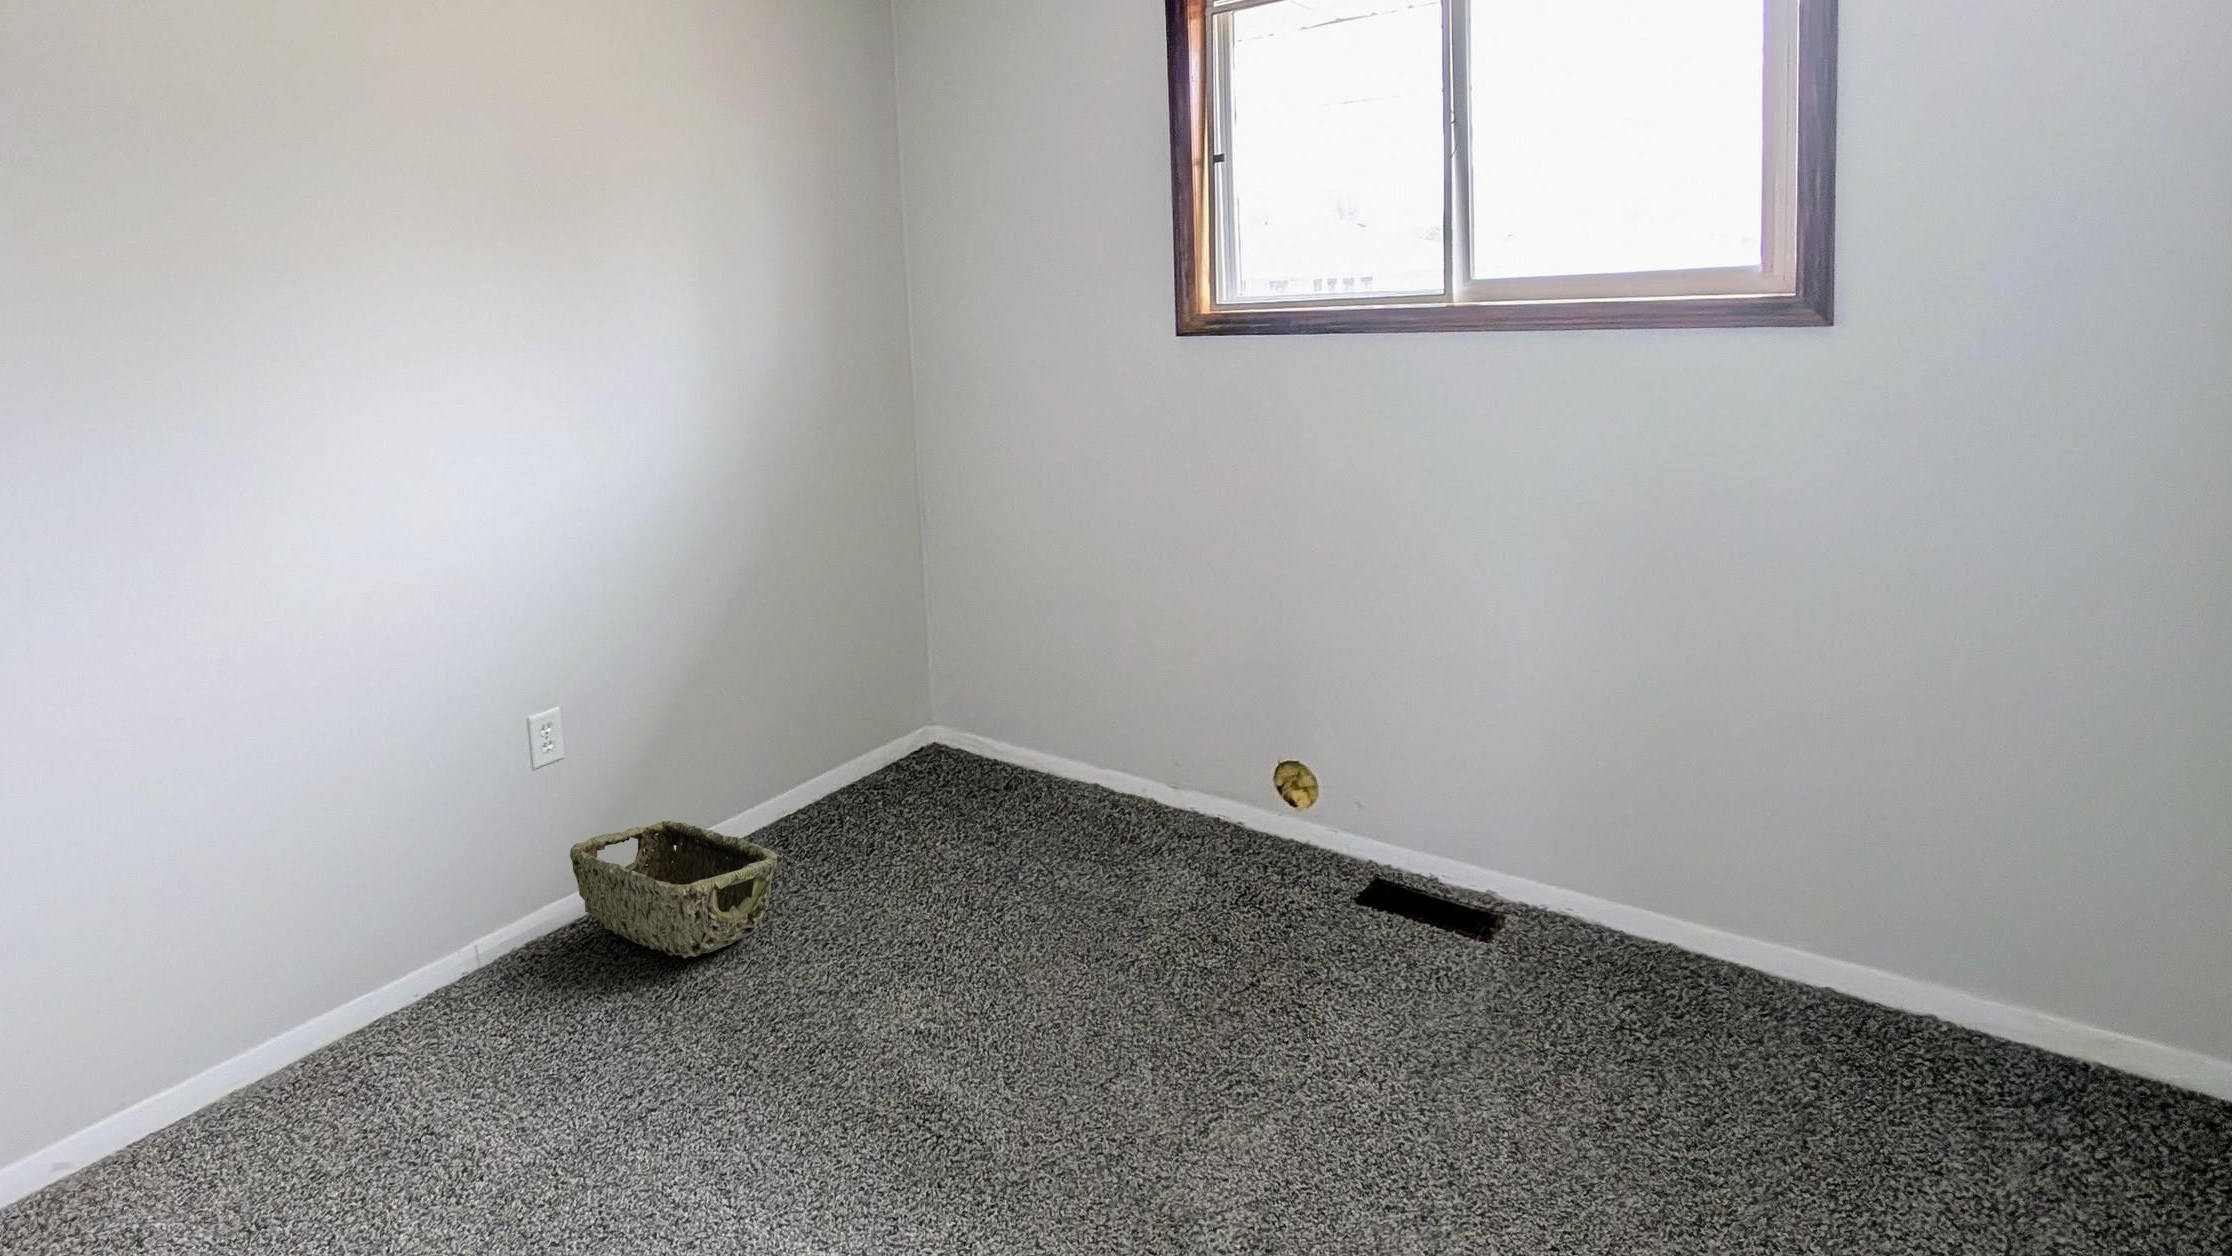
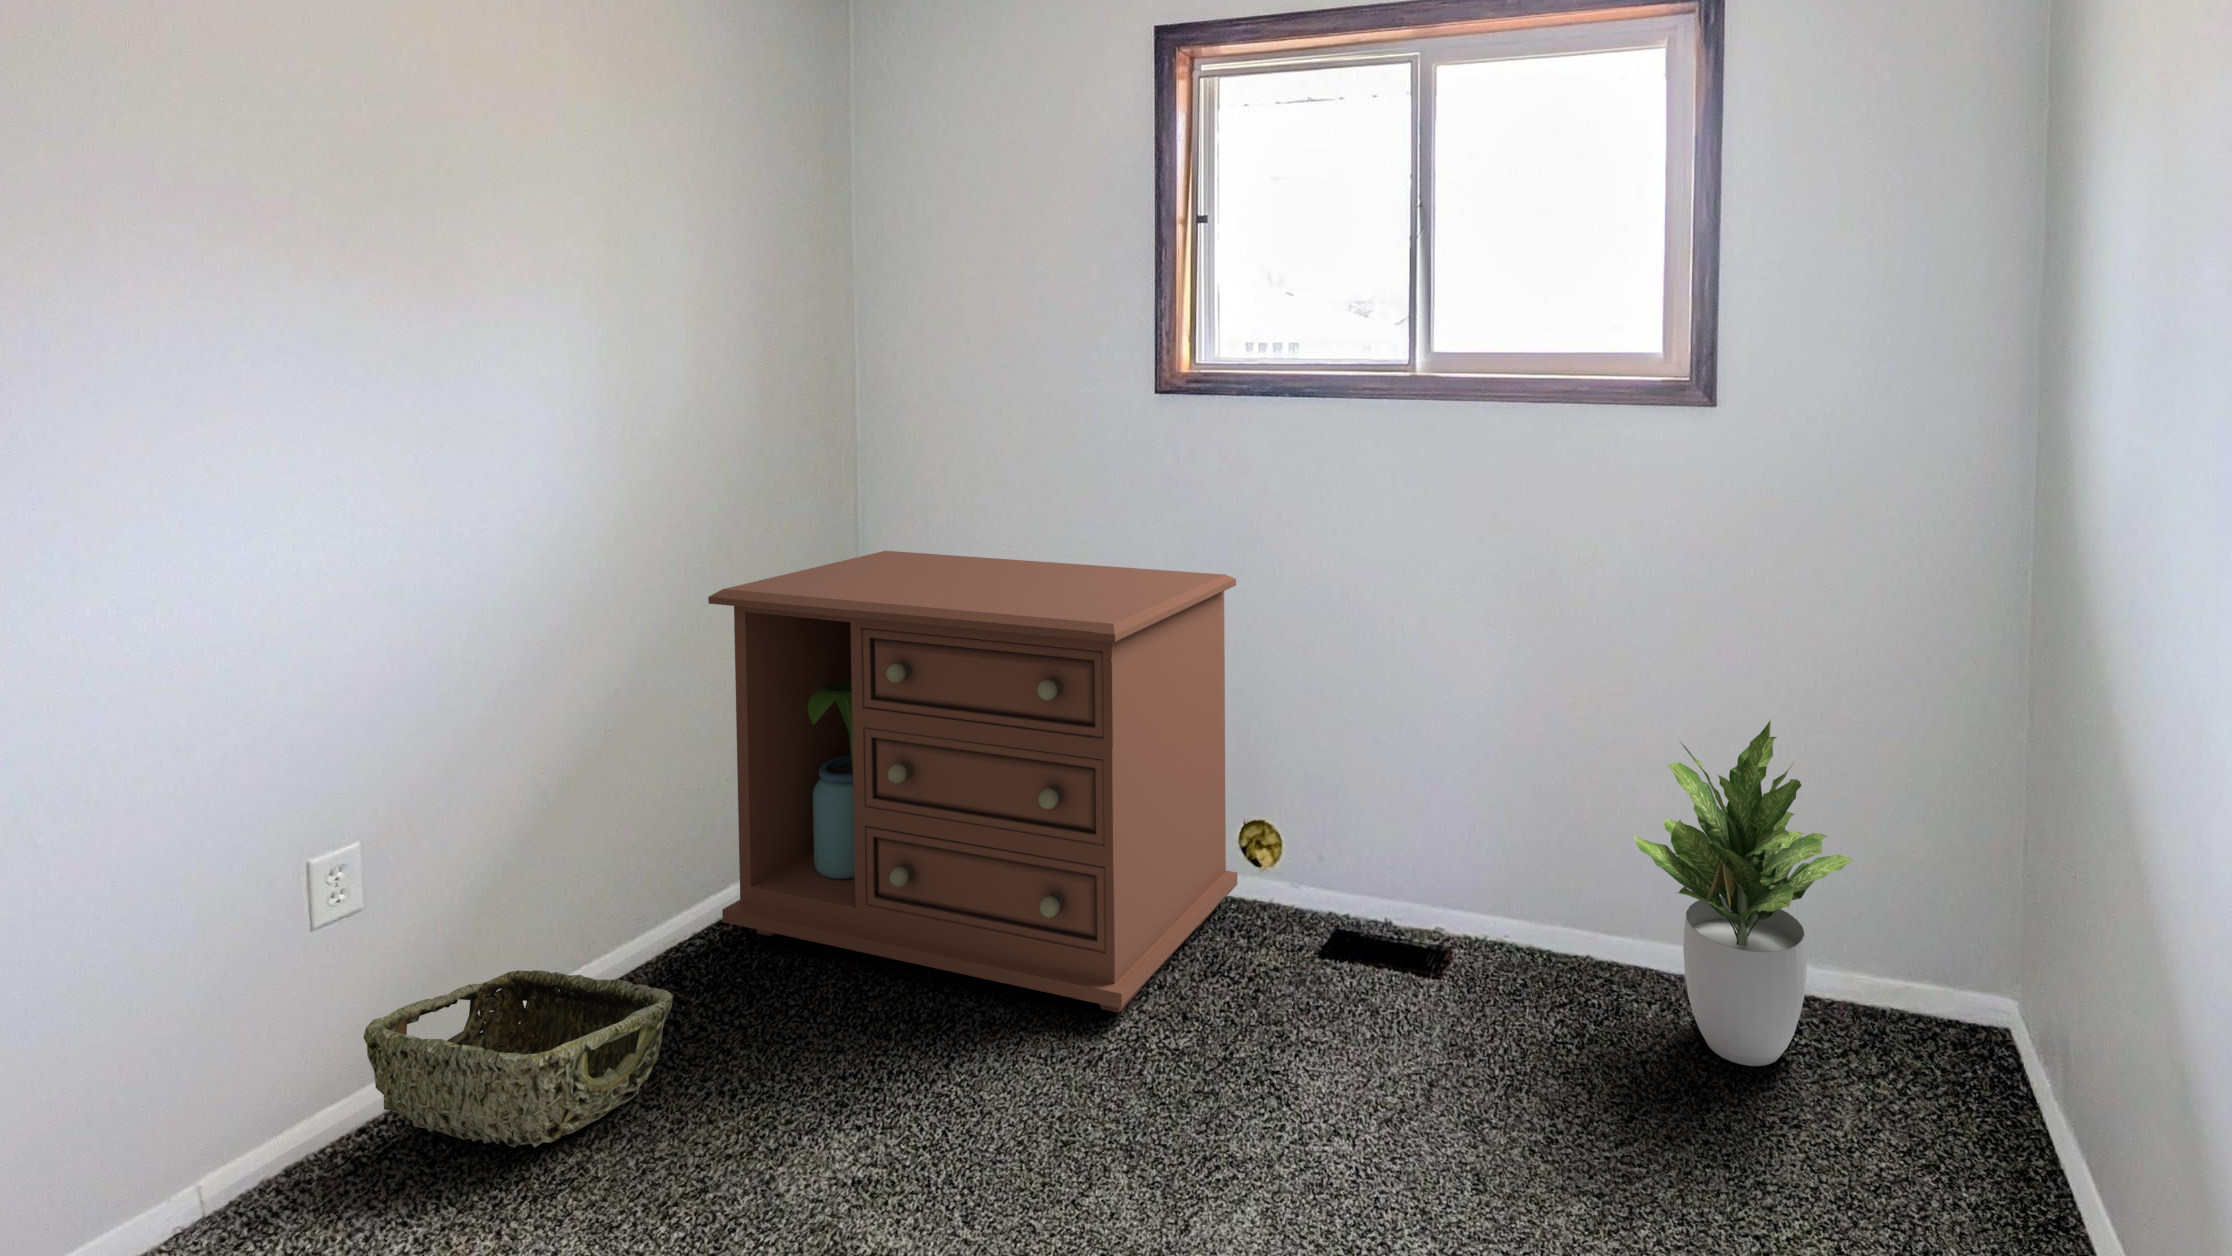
dresser: none [793,488,1273,927] -> present [708,551,1237,1013]
potted plant: none [1723,697,2036,1098] -> present [1635,719,1854,1066]

